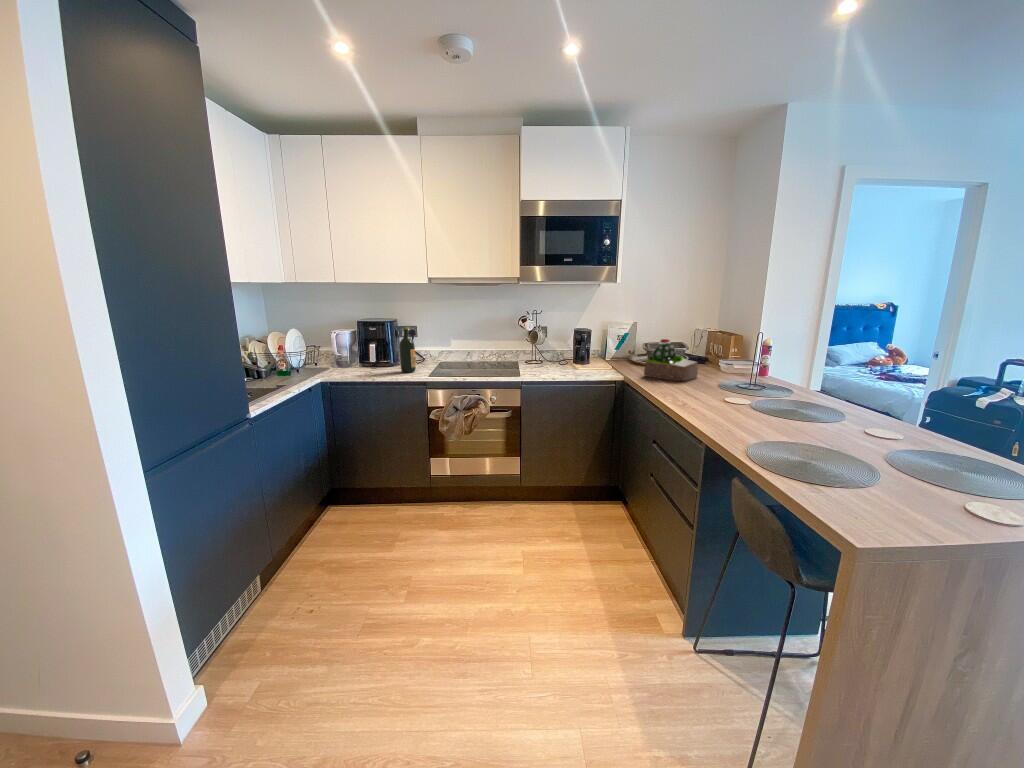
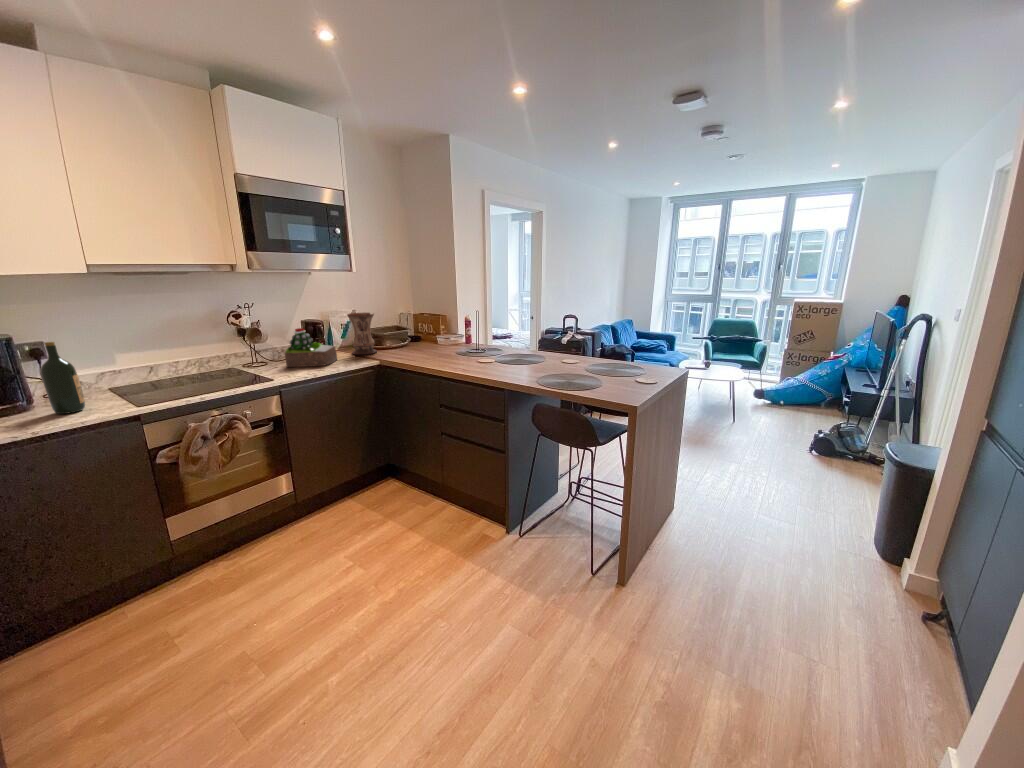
vase: none [615,325,643,369] -> present [347,313,377,355]
succulent plant: present [644,339,698,381] -> present [285,328,337,367]

